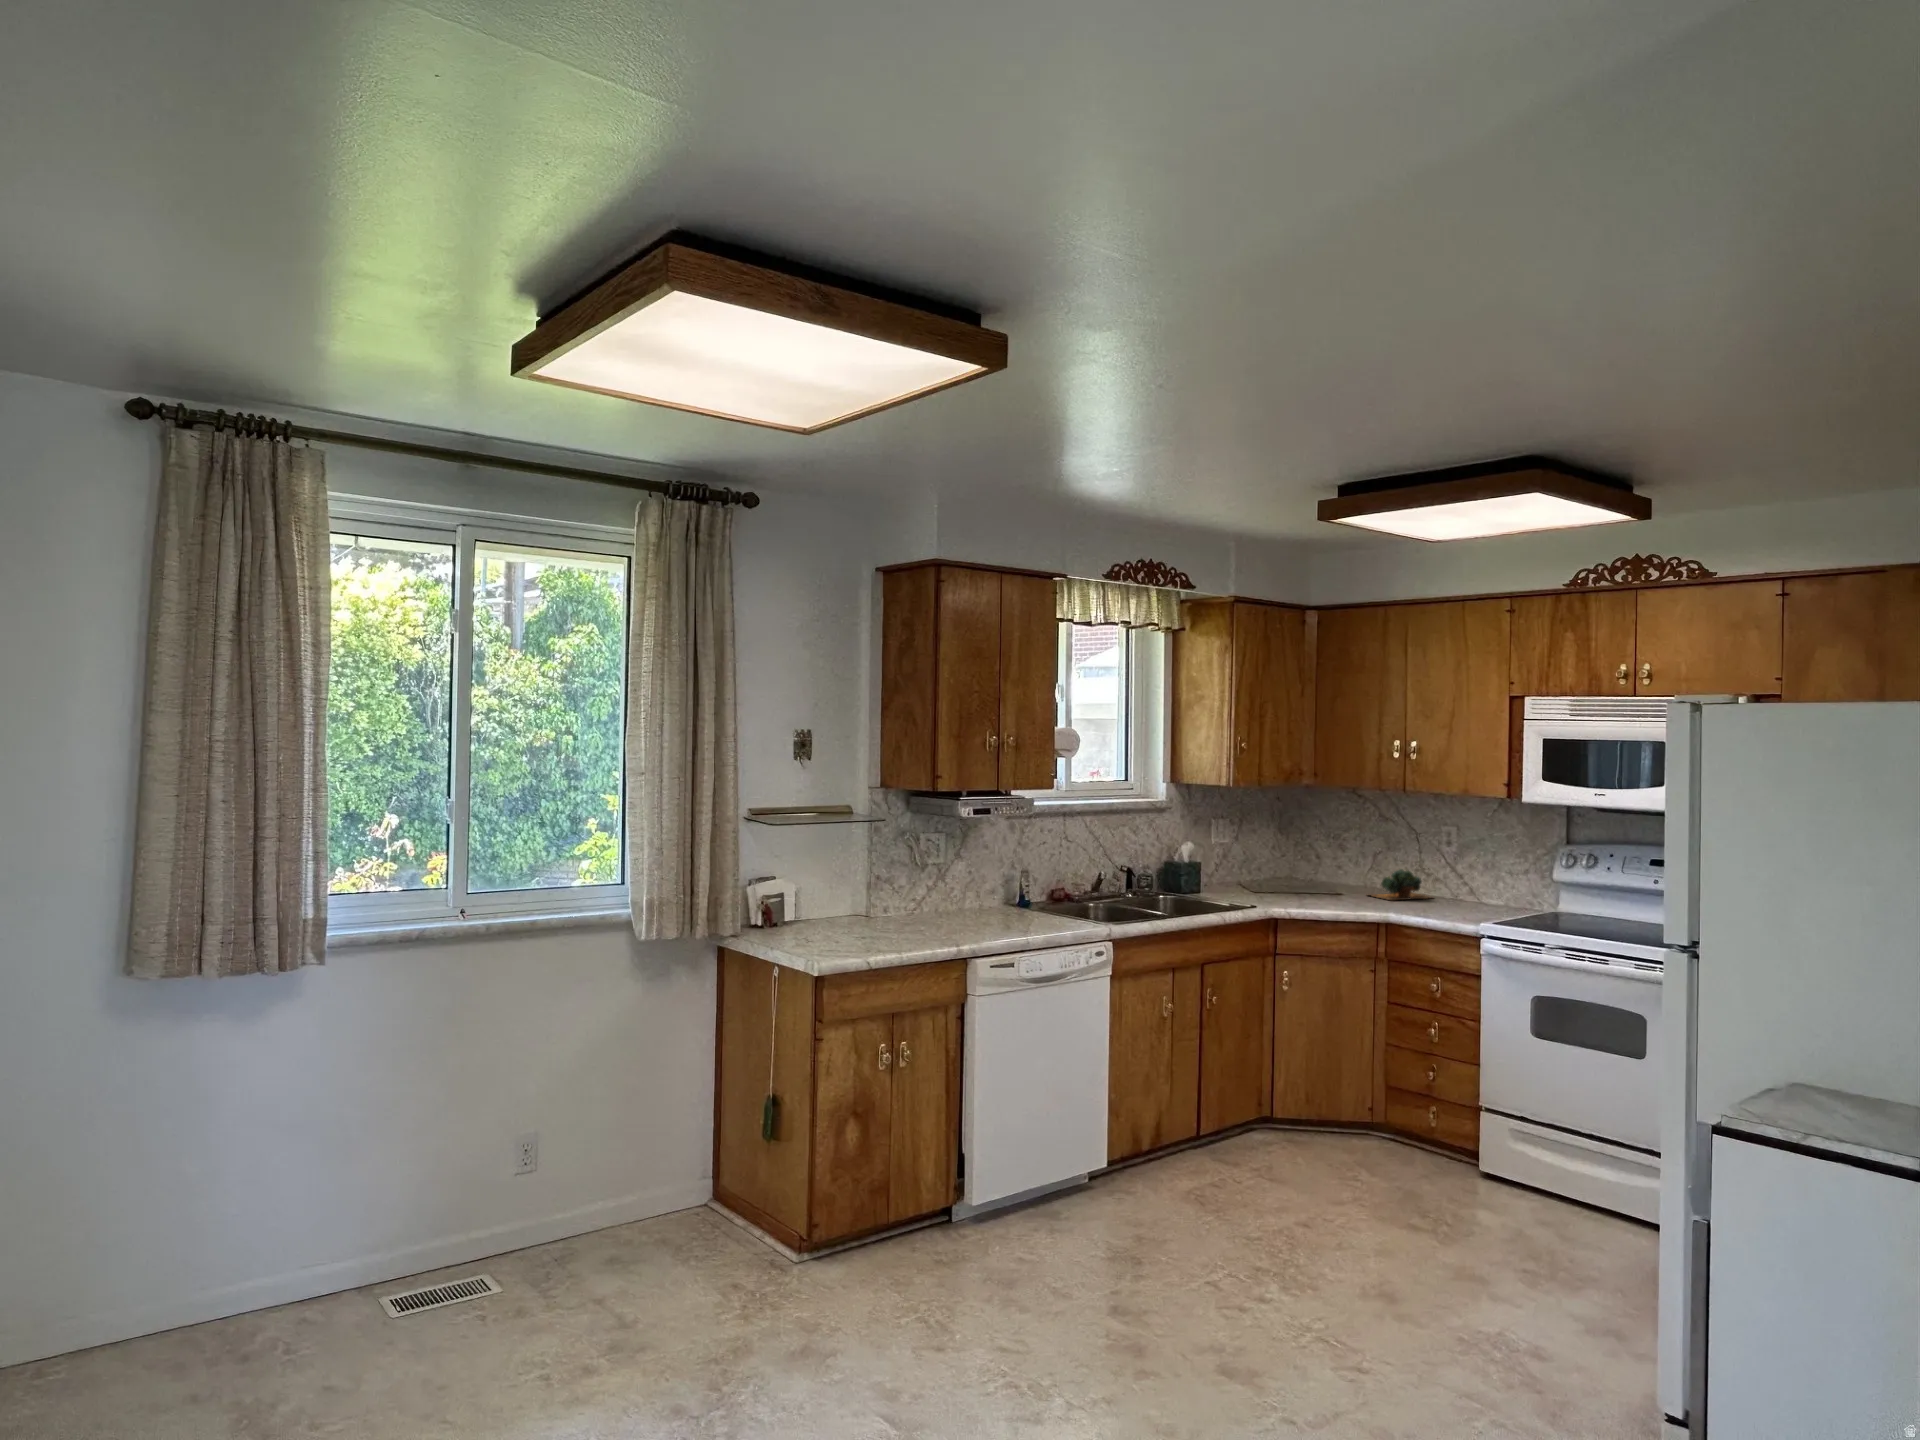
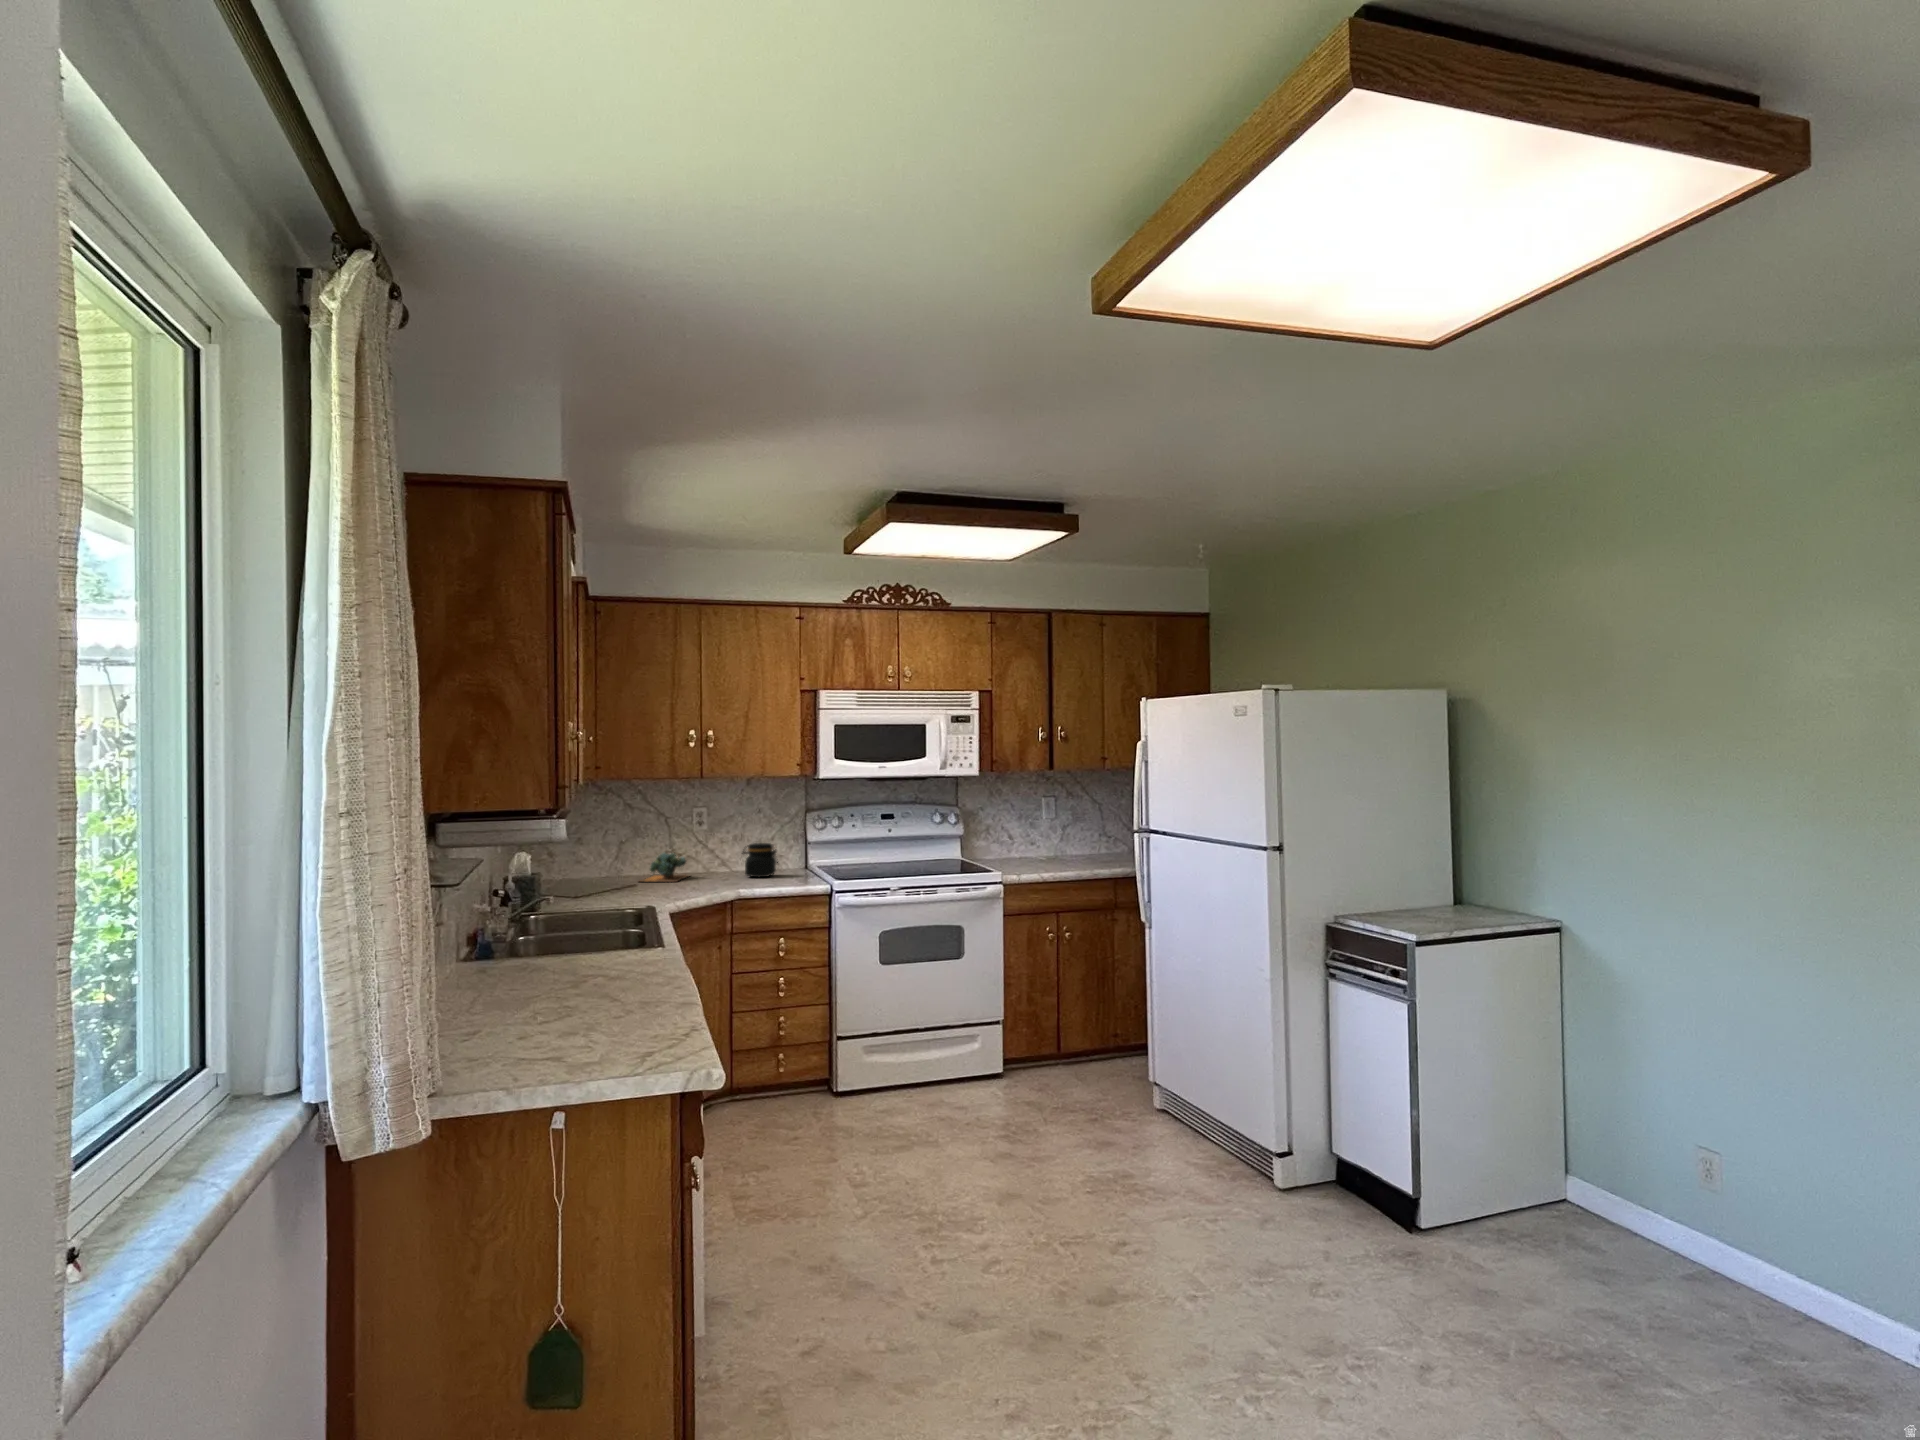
jar: none [1462,872,1504,911] -> present [742,843,778,877]

